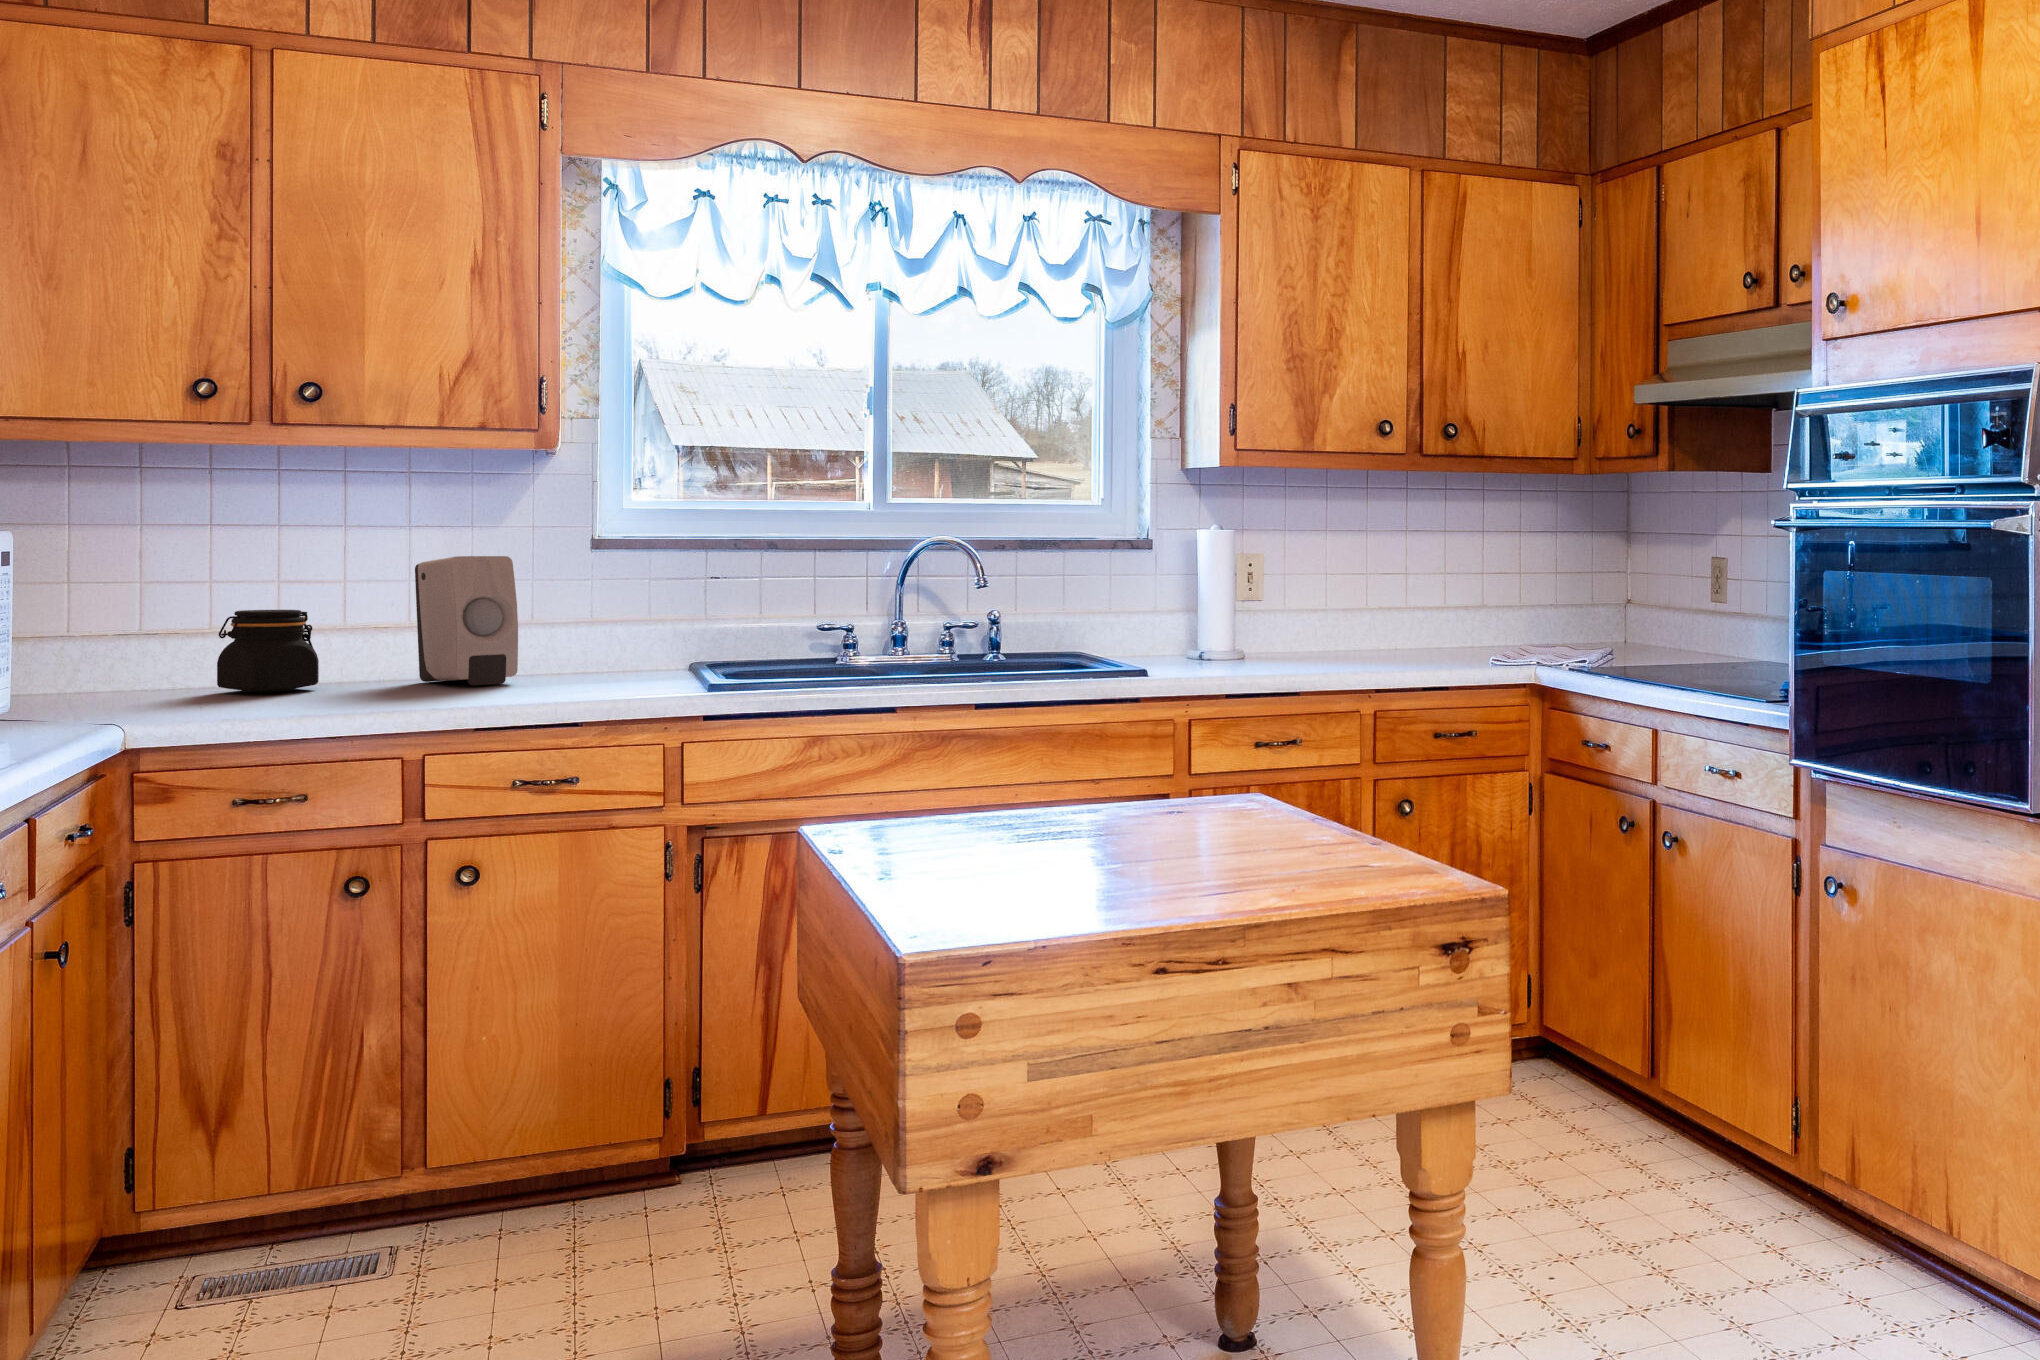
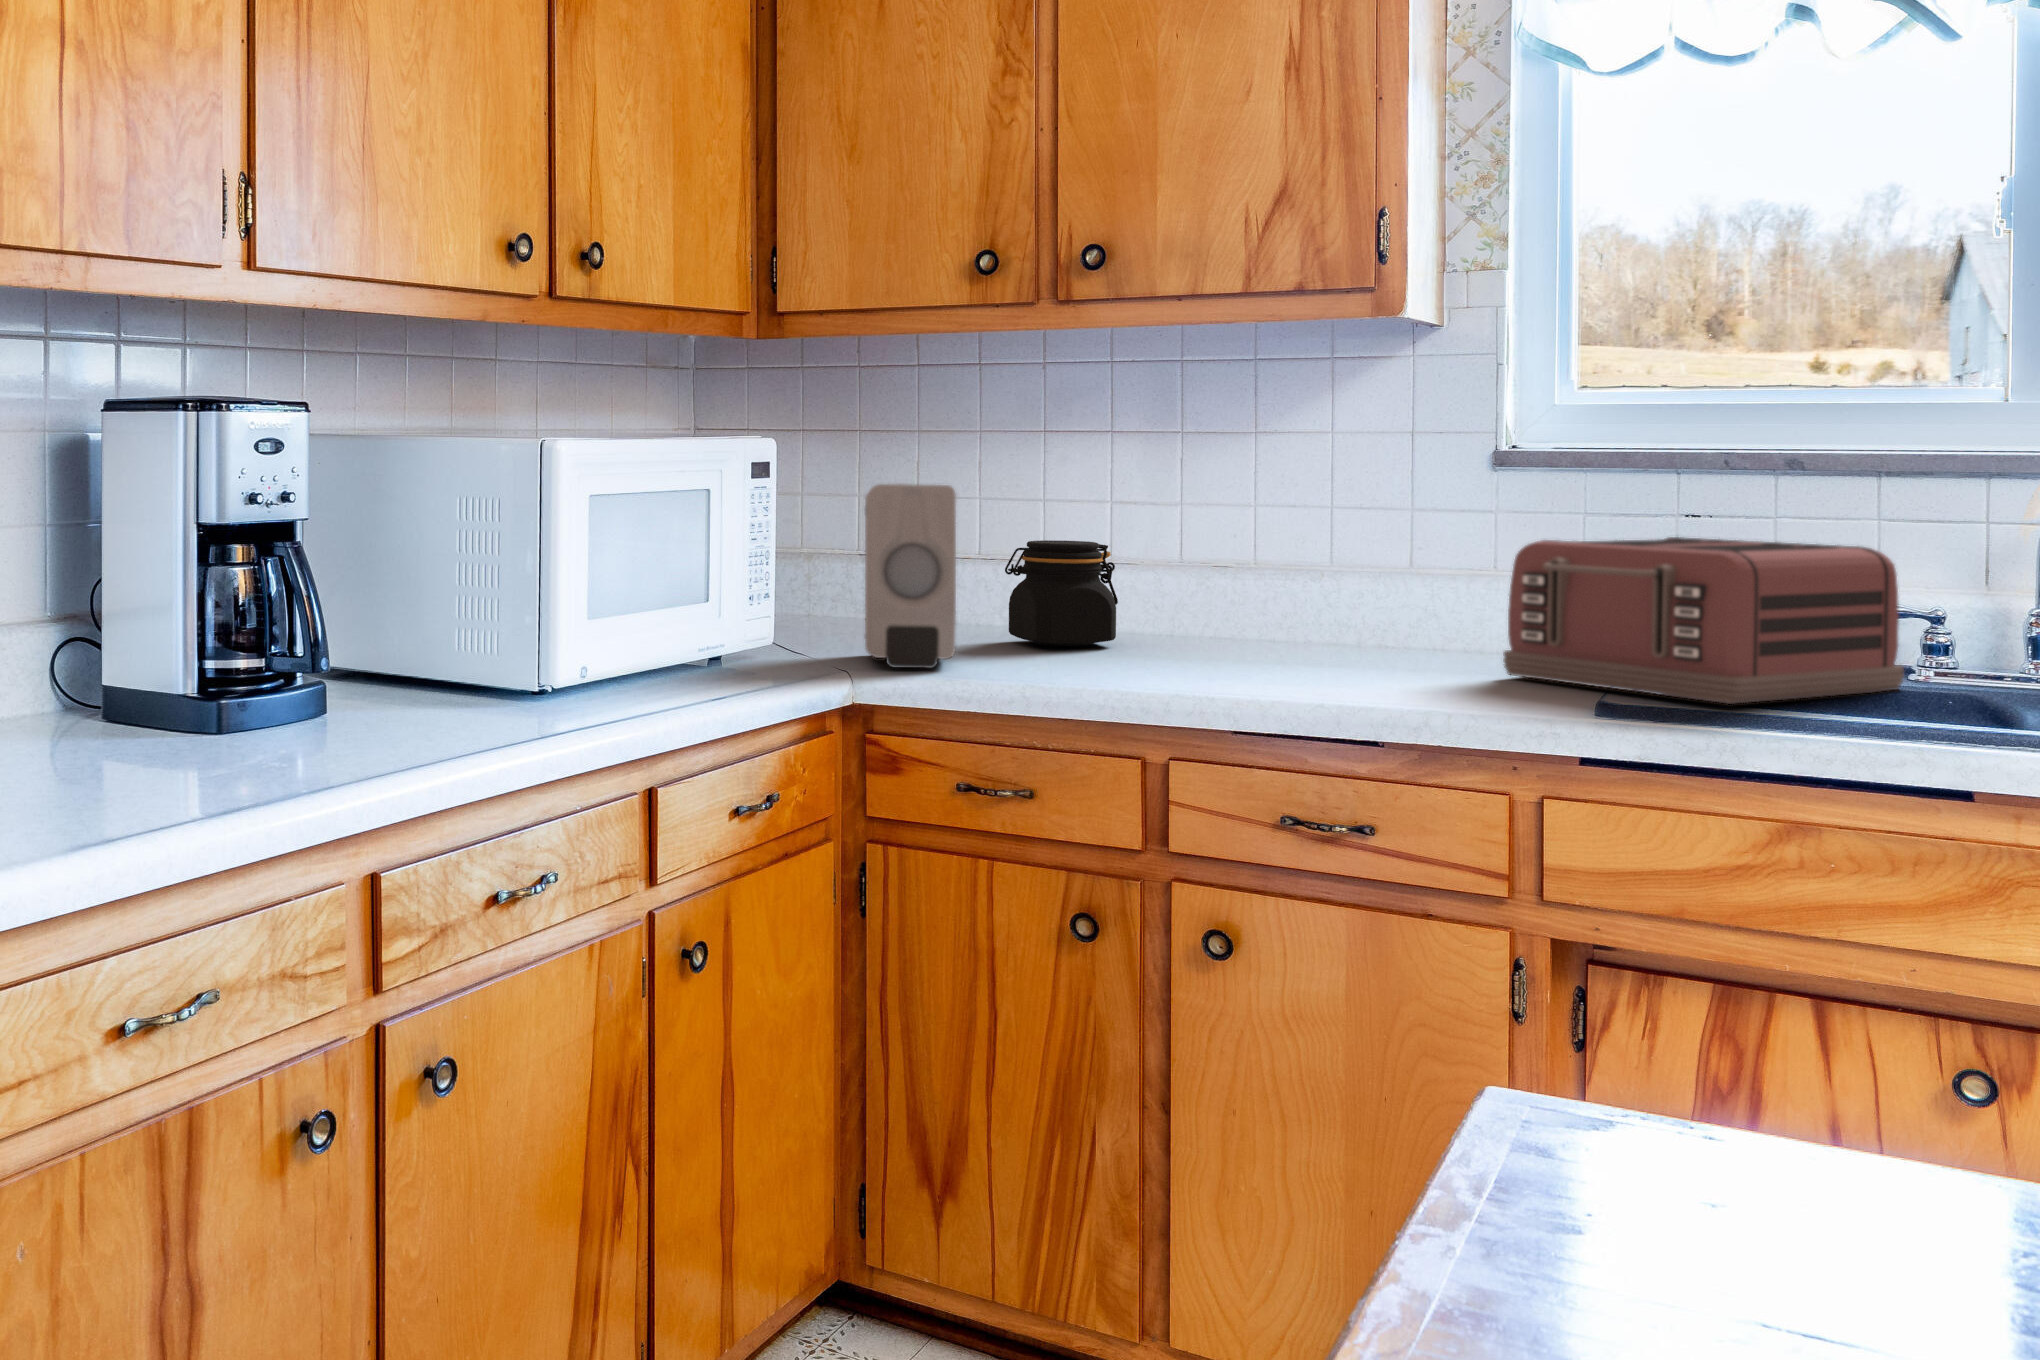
soap dispenser: present [415,556,518,685] -> present [865,484,956,668]
toaster: none [624,591,838,682] -> present [1503,537,1904,704]

